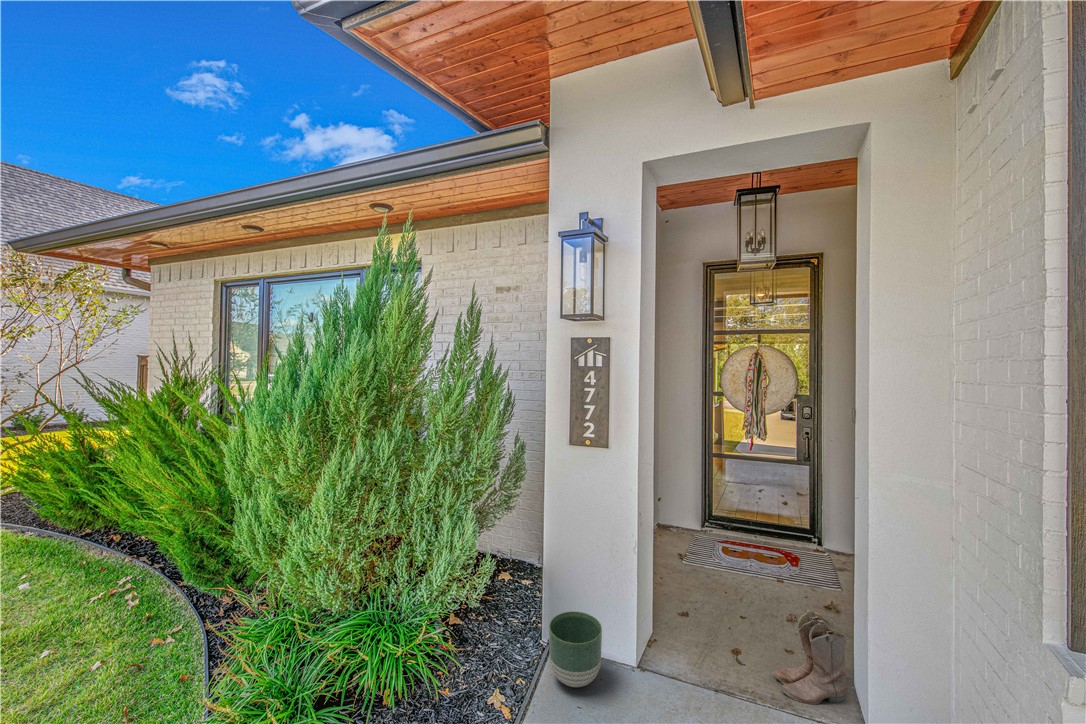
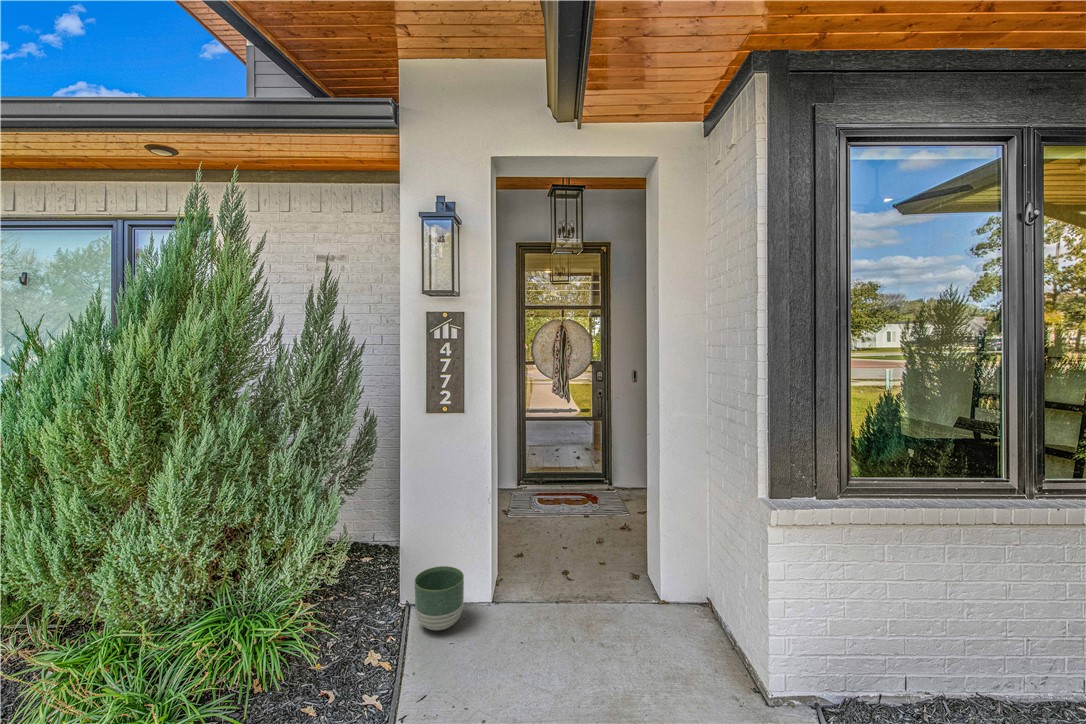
boots: present [773,610,847,704] -> none [592,524,641,592]

